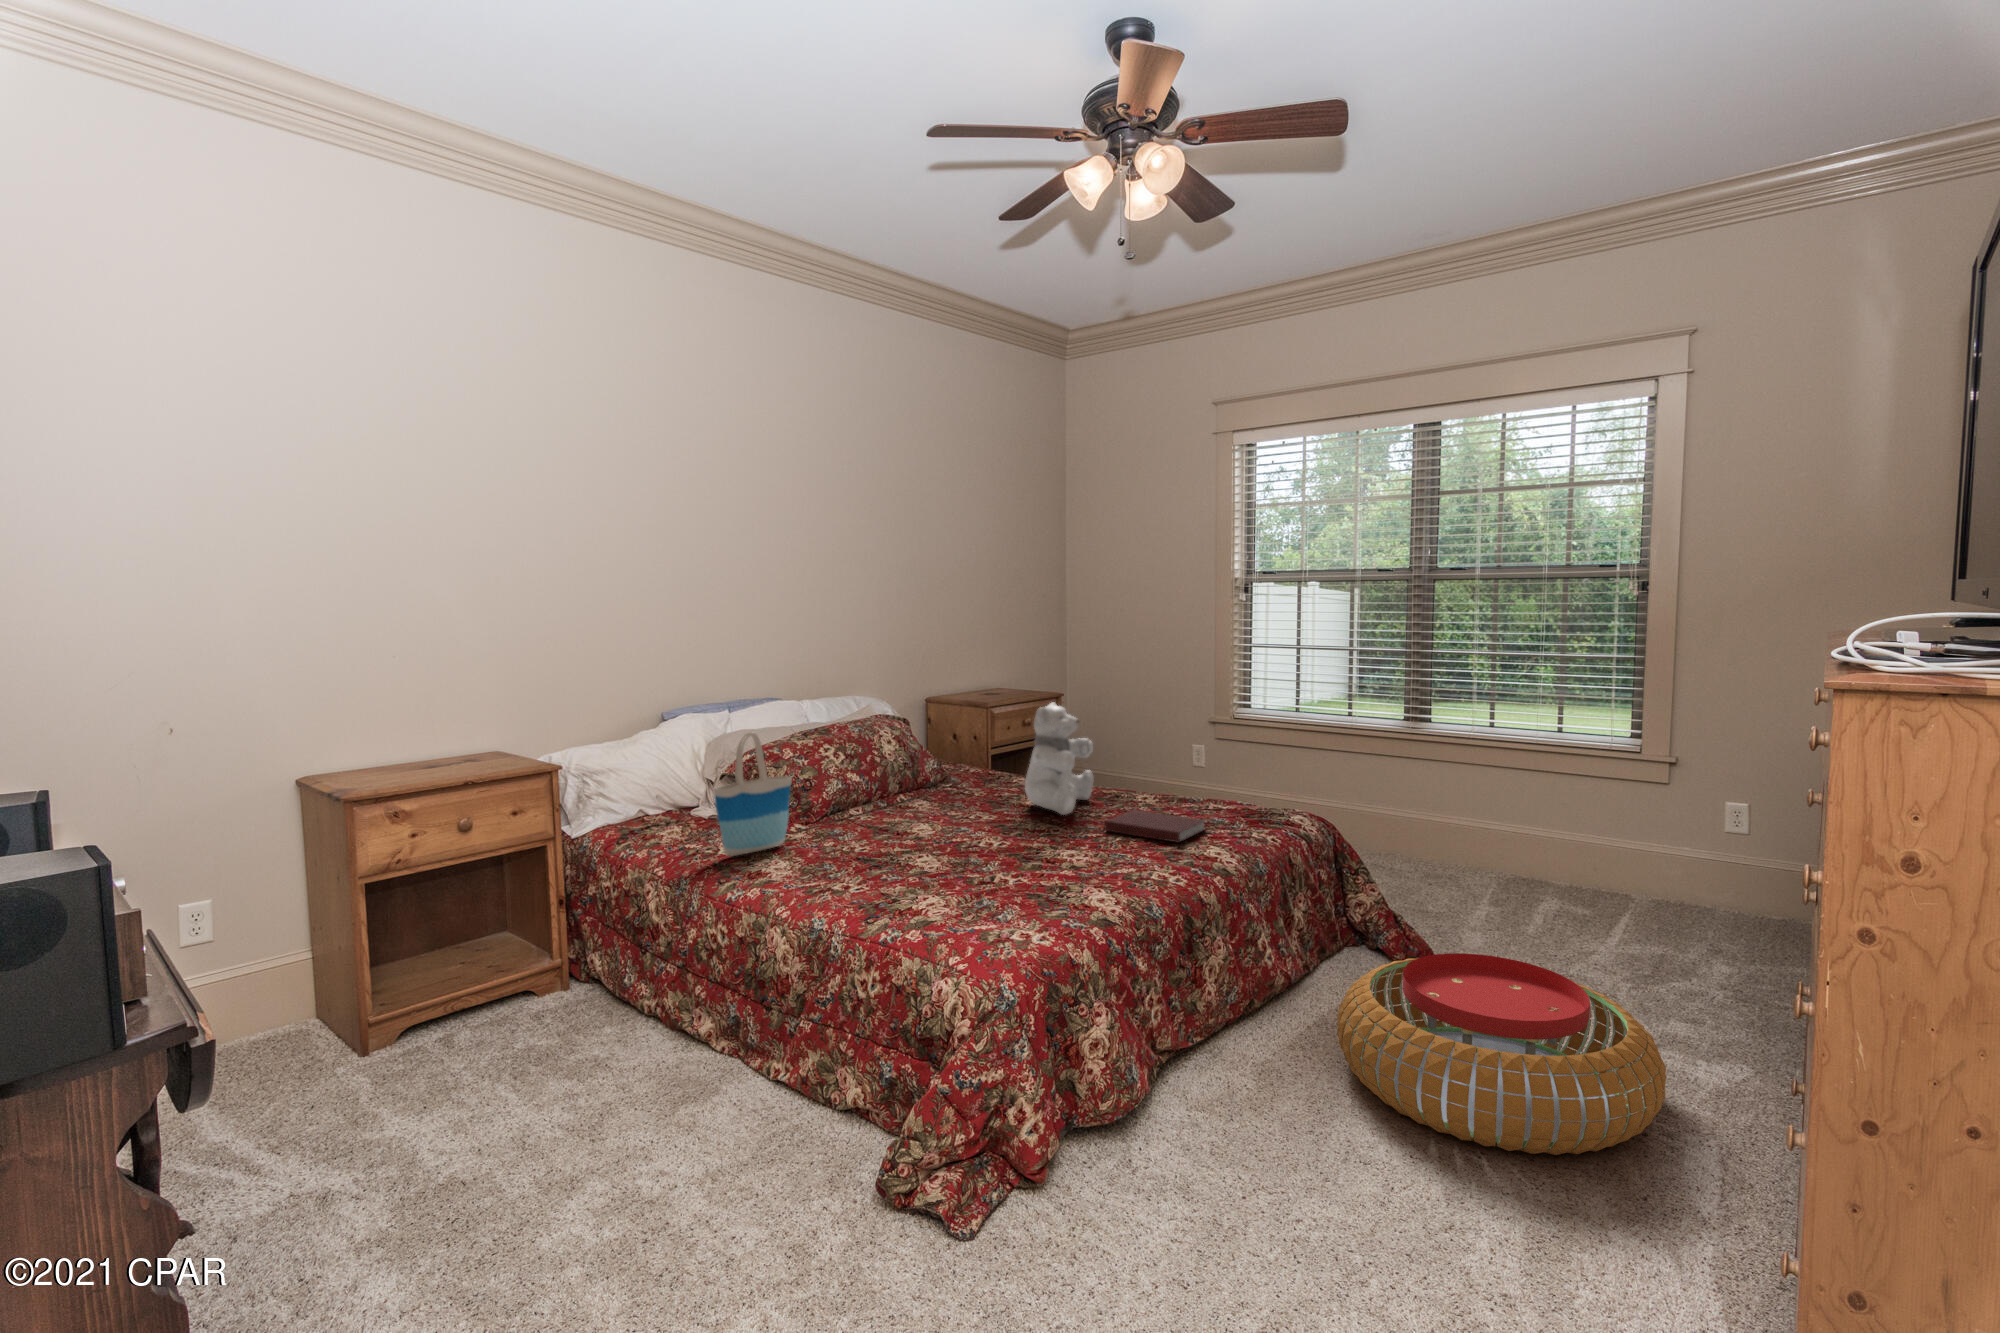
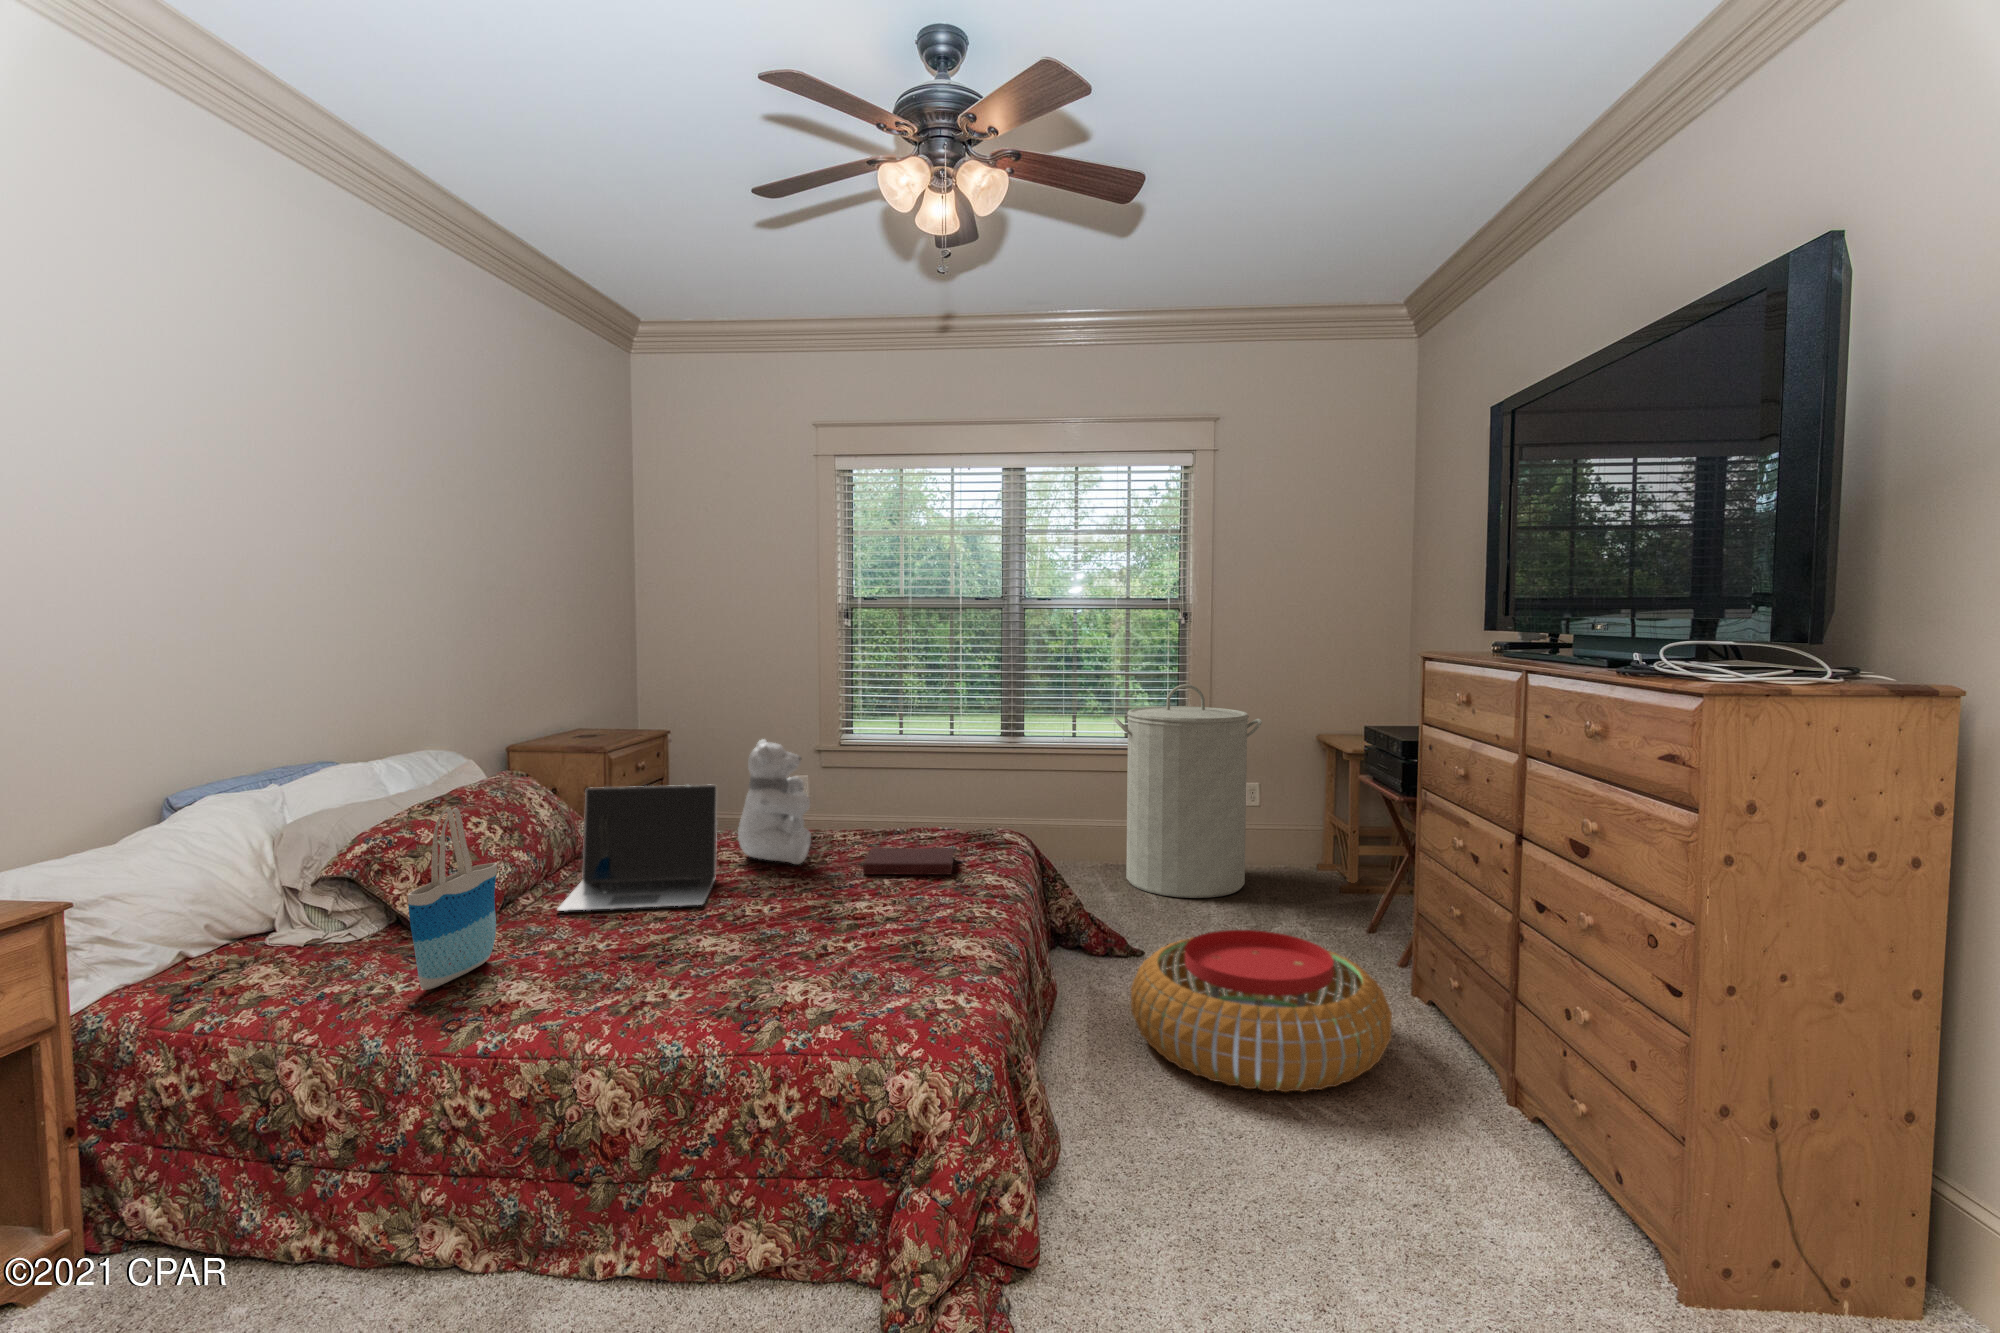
laundry hamper: none [1515,672,1727,935] -> present [1113,684,1262,898]
laptop: none [858,731,997,833] -> present [557,785,717,911]

